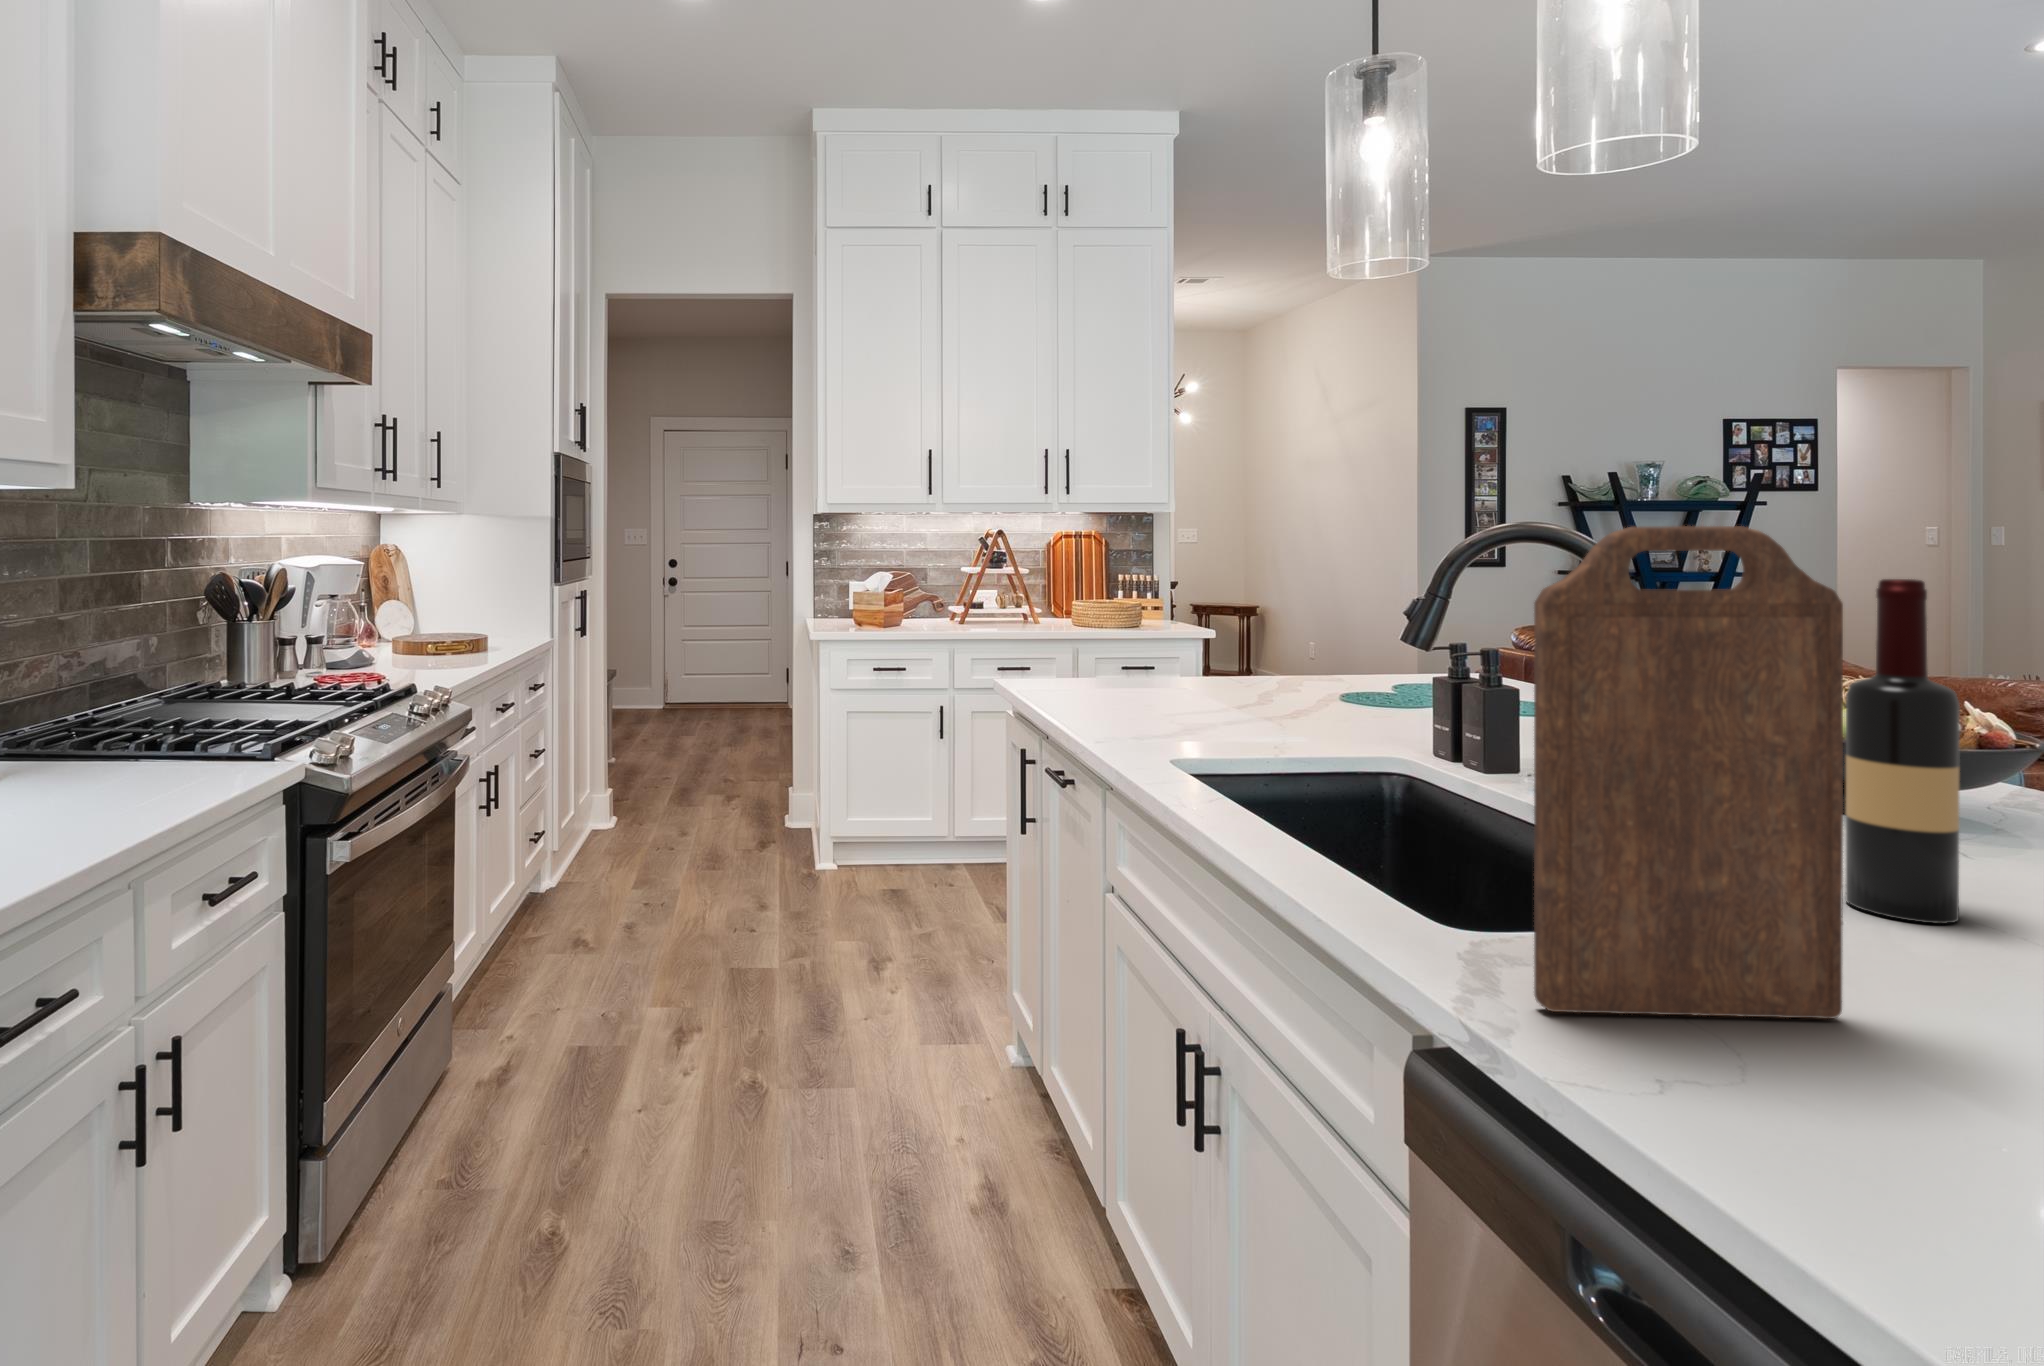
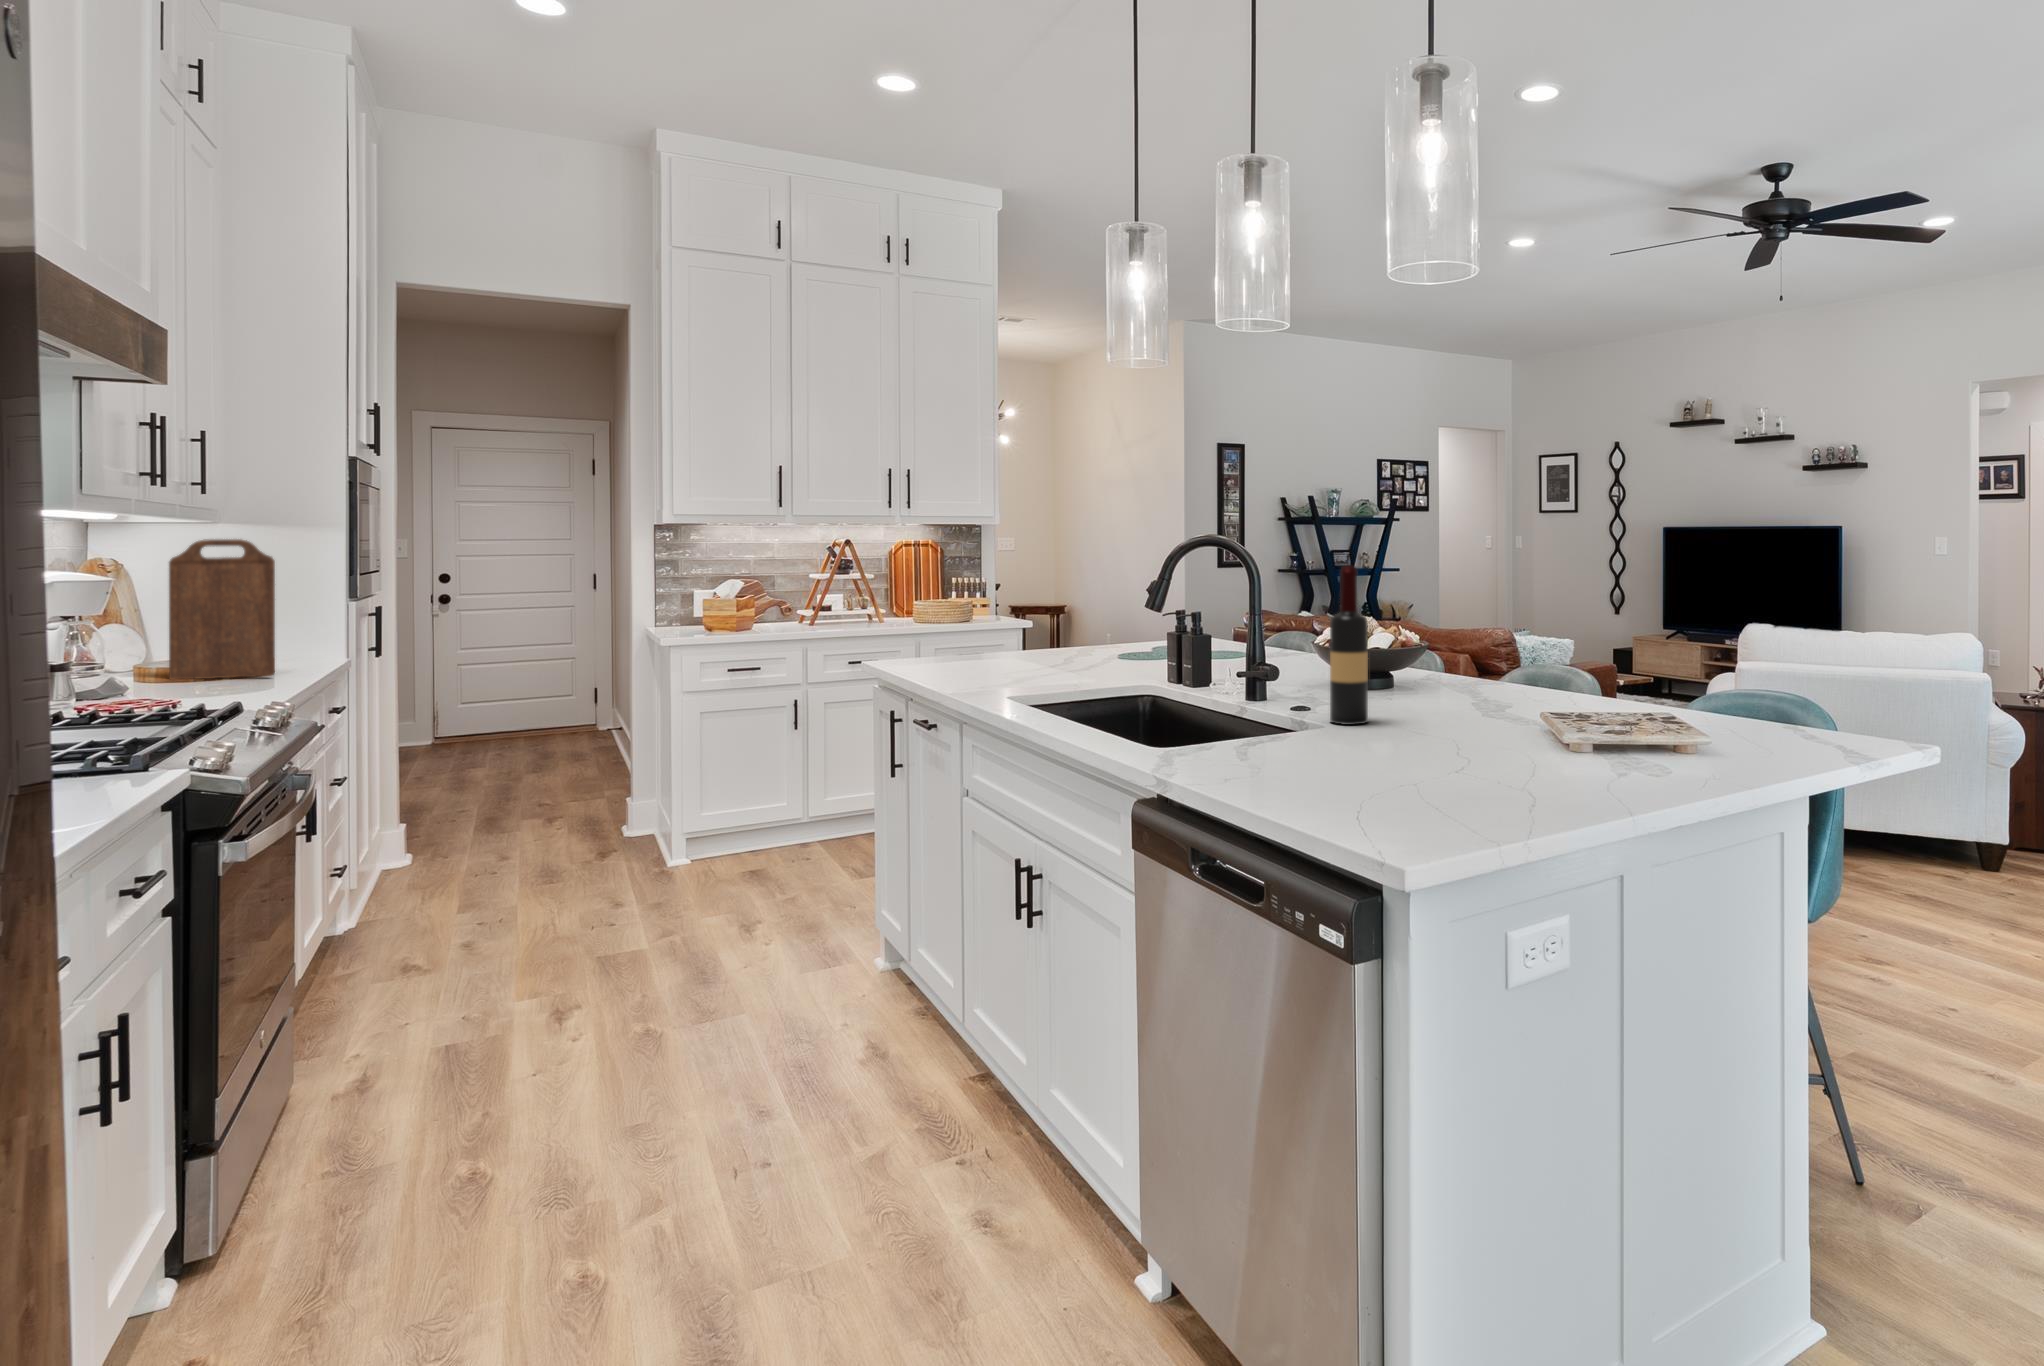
cutting board: present [1534,526,1843,1019] -> present [169,539,275,679]

